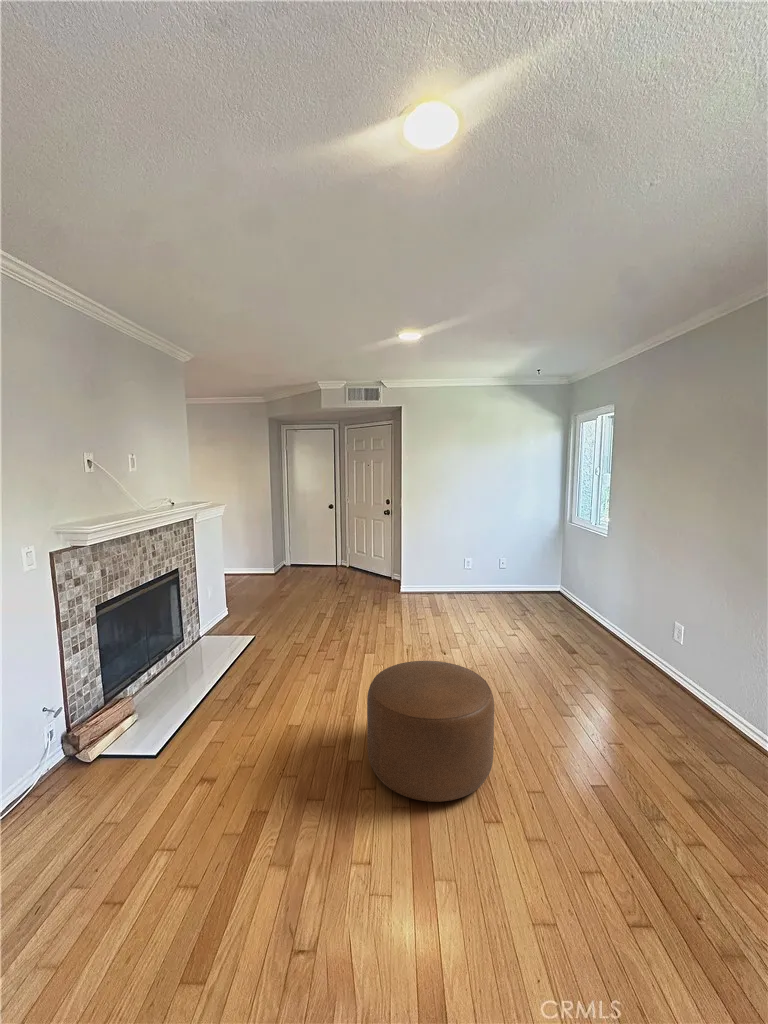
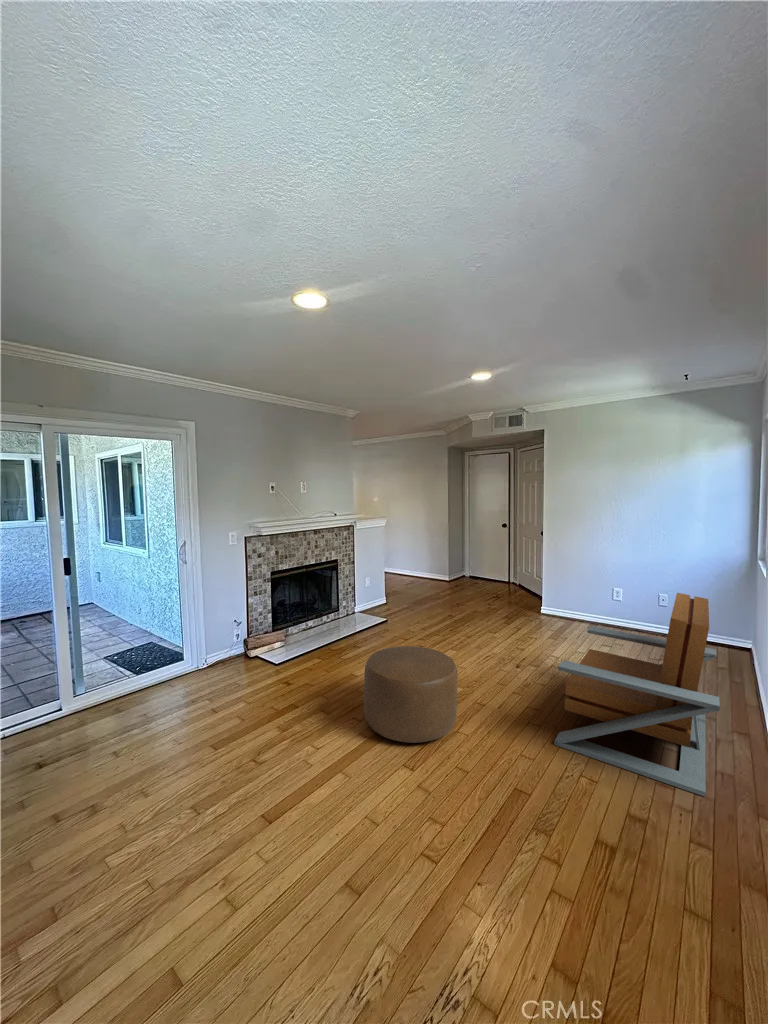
lounge chair: none [522,547,719,727] -> present [554,593,720,797]

